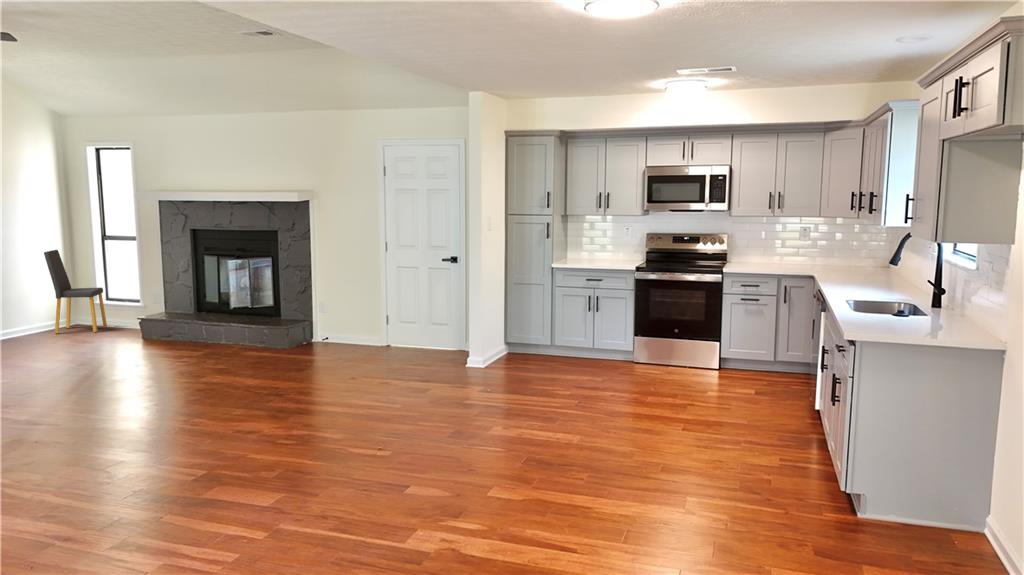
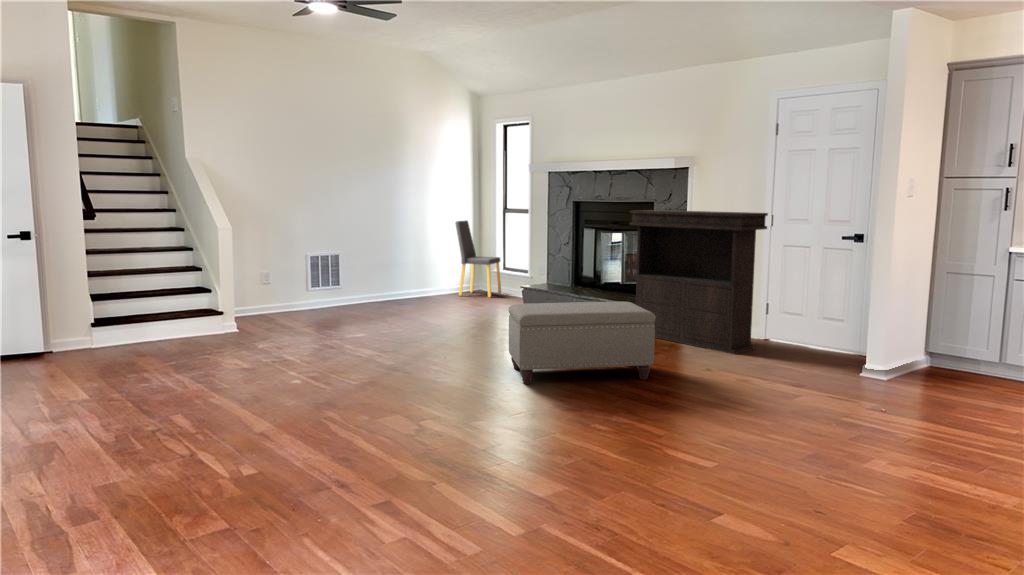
console table: none [262,240,386,362] -> present [630,210,768,354]
ottoman: none [164,329,311,417] -> present [508,302,656,384]

